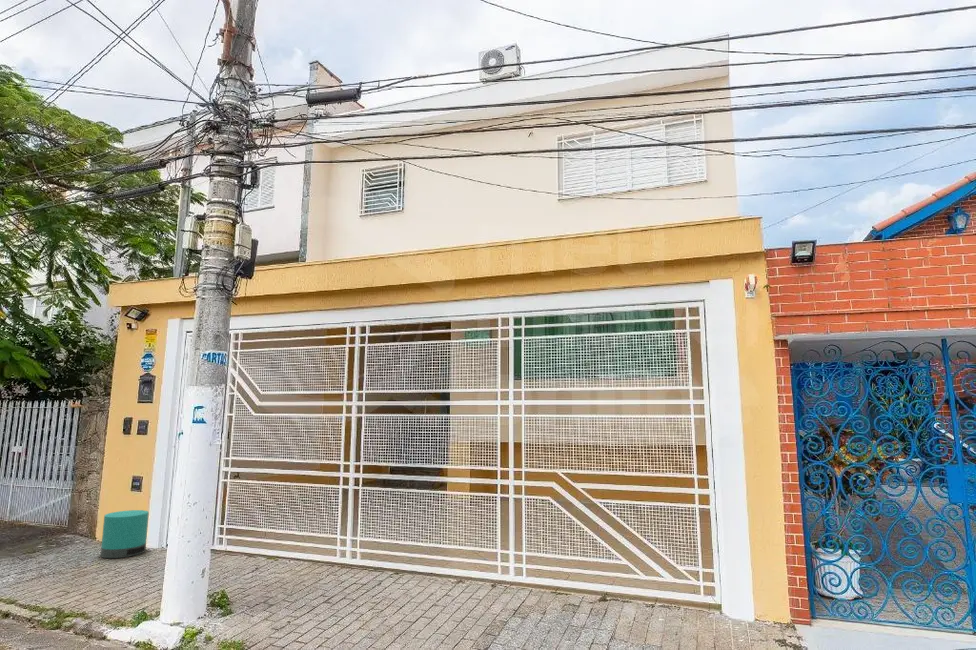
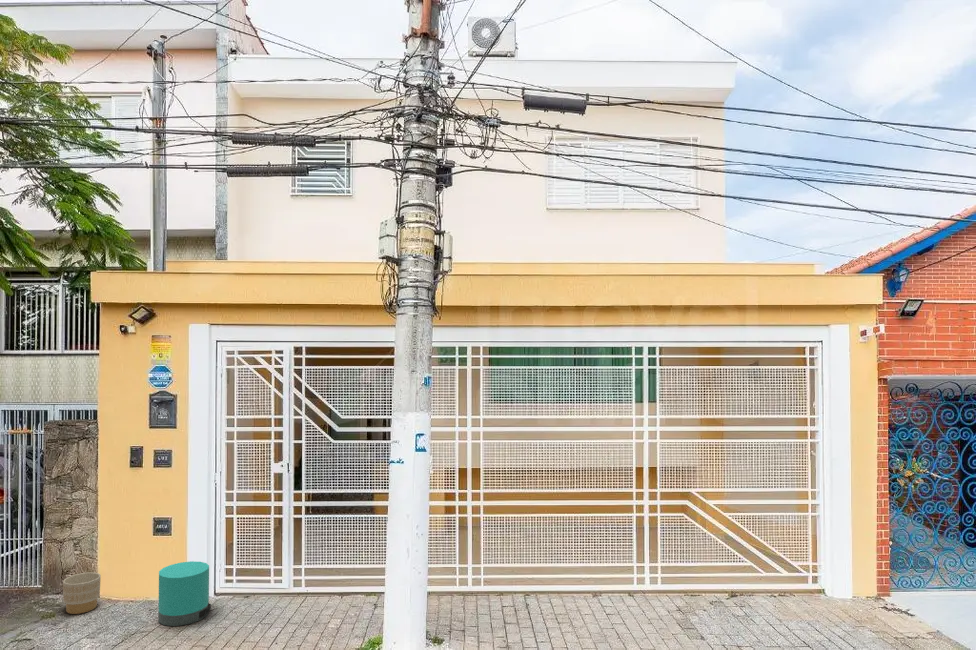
planter: none [61,515,93,544] -> present [63,572,101,614]

